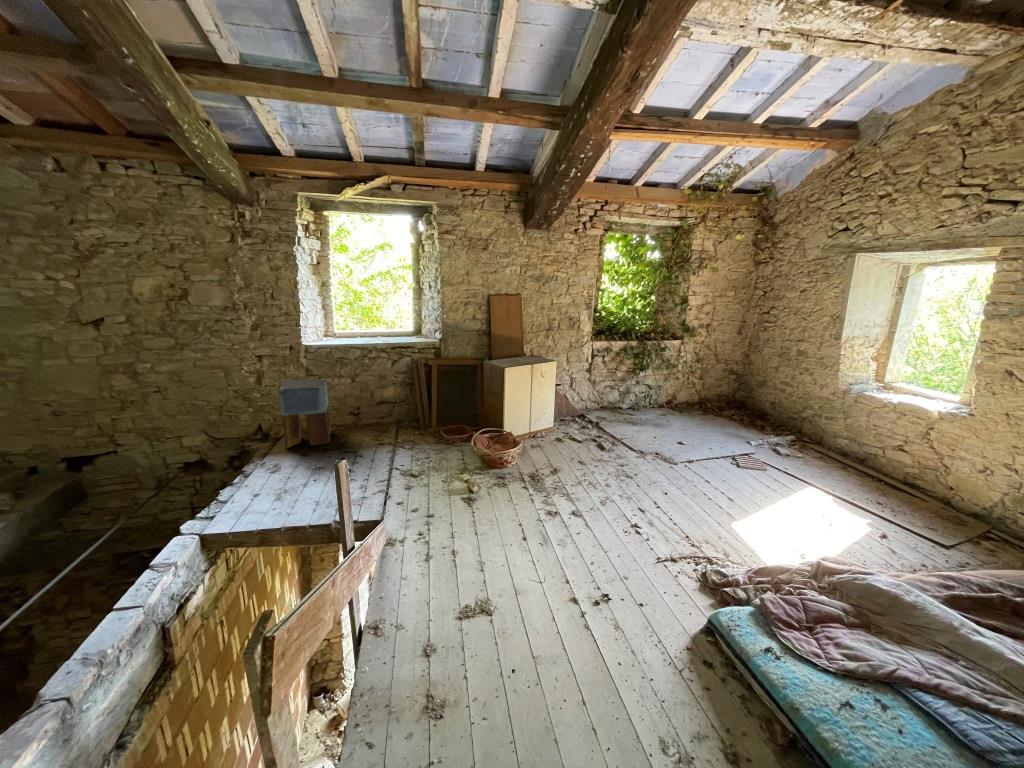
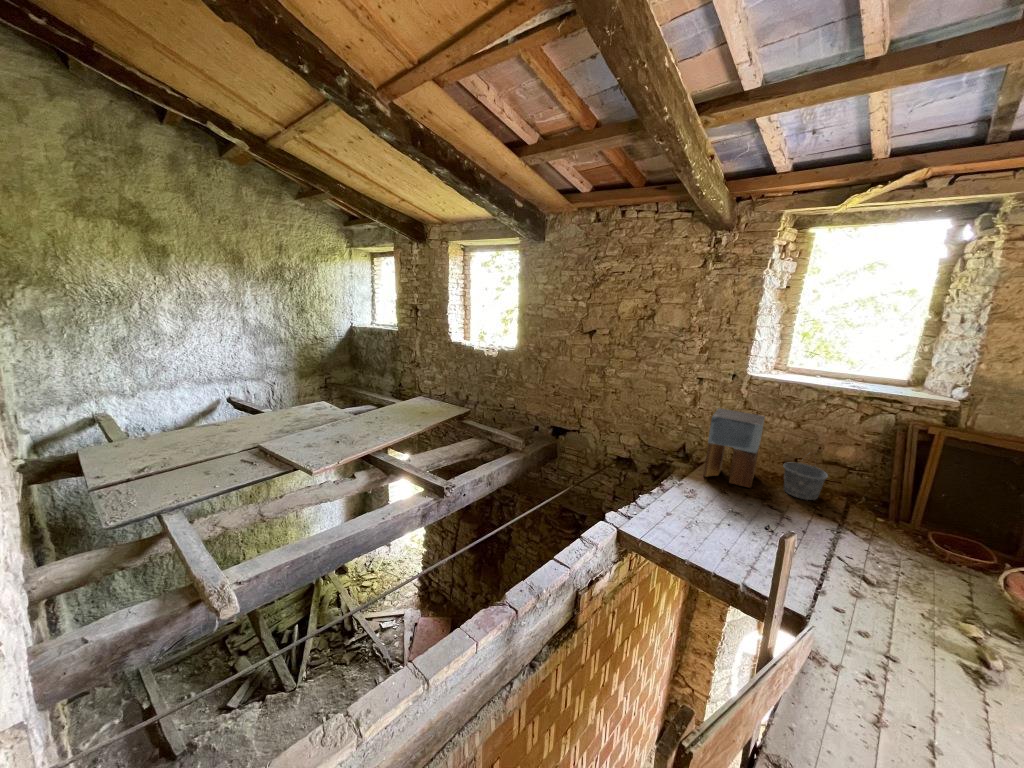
bucket: none [350,399,382,438] -> present [784,462,828,500]

